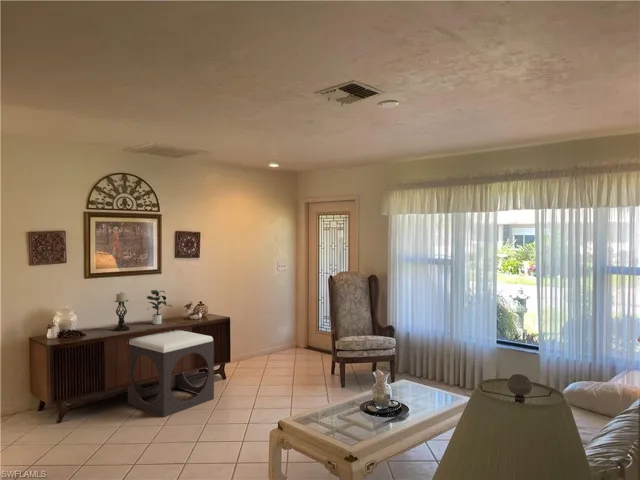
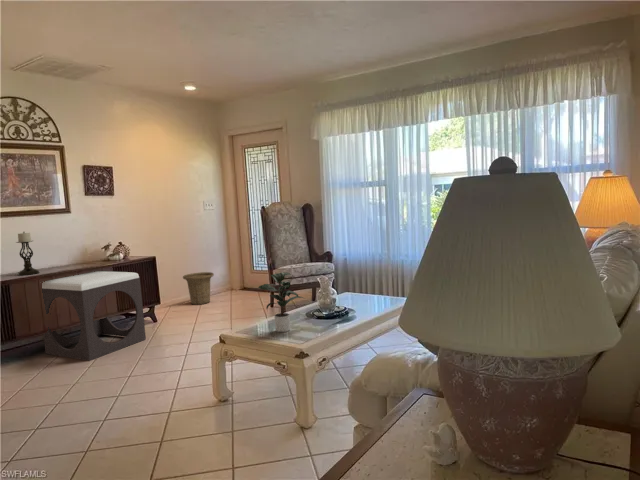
potted plant: present [147,290,172,325] -> present [259,272,303,332]
basket: none [252,331,281,362] -> present [183,272,214,305]

